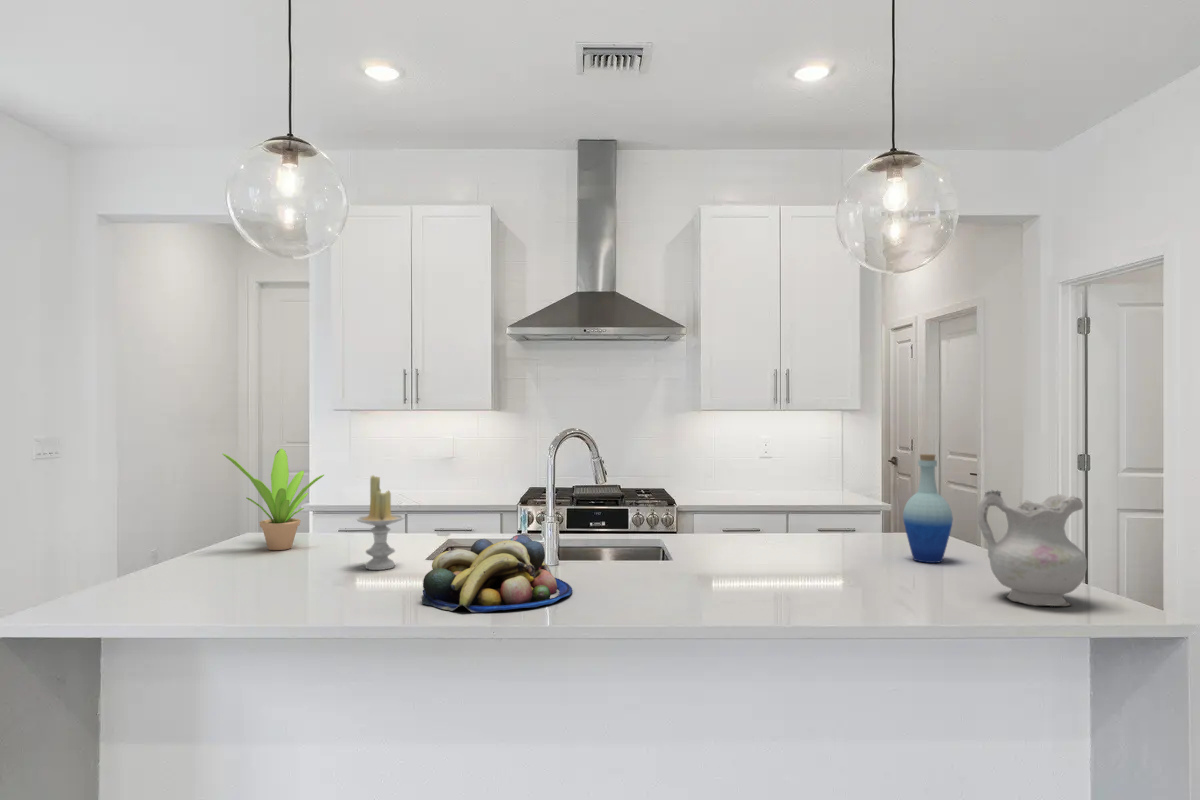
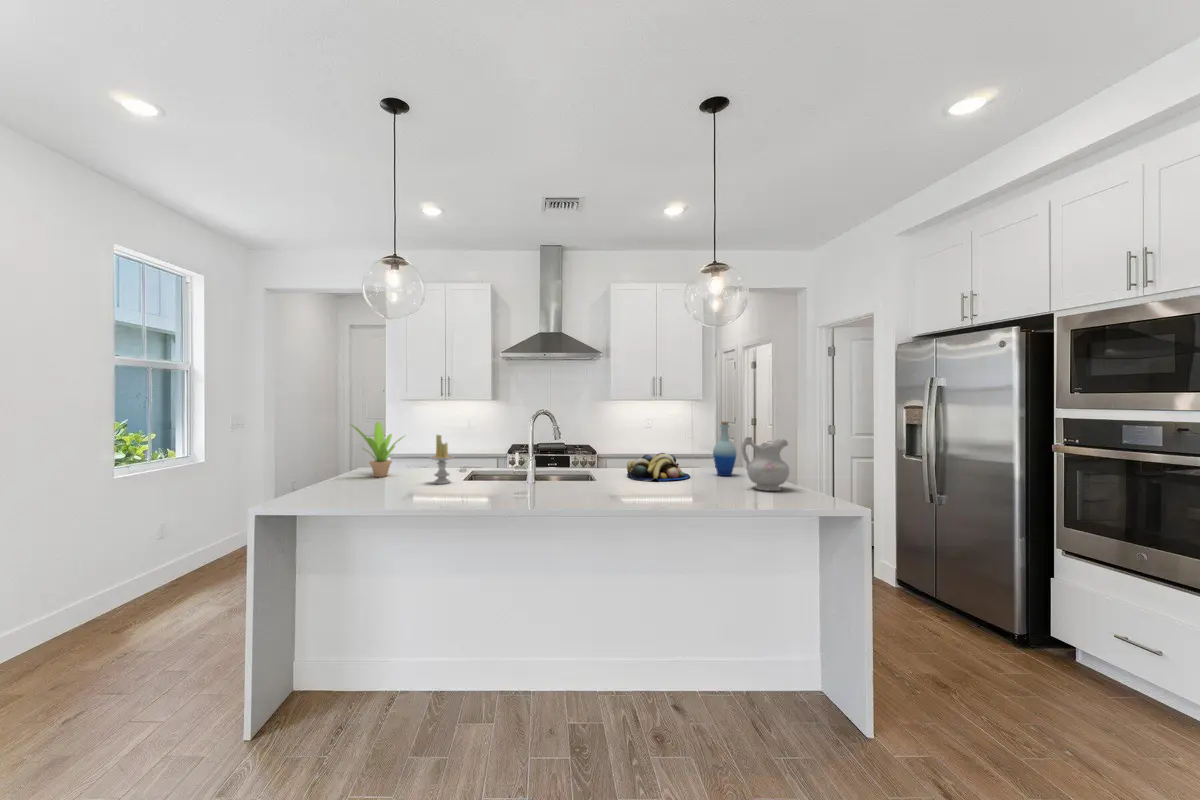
fruit bowl: present [422,535,572,612] -> present [627,453,690,481]

